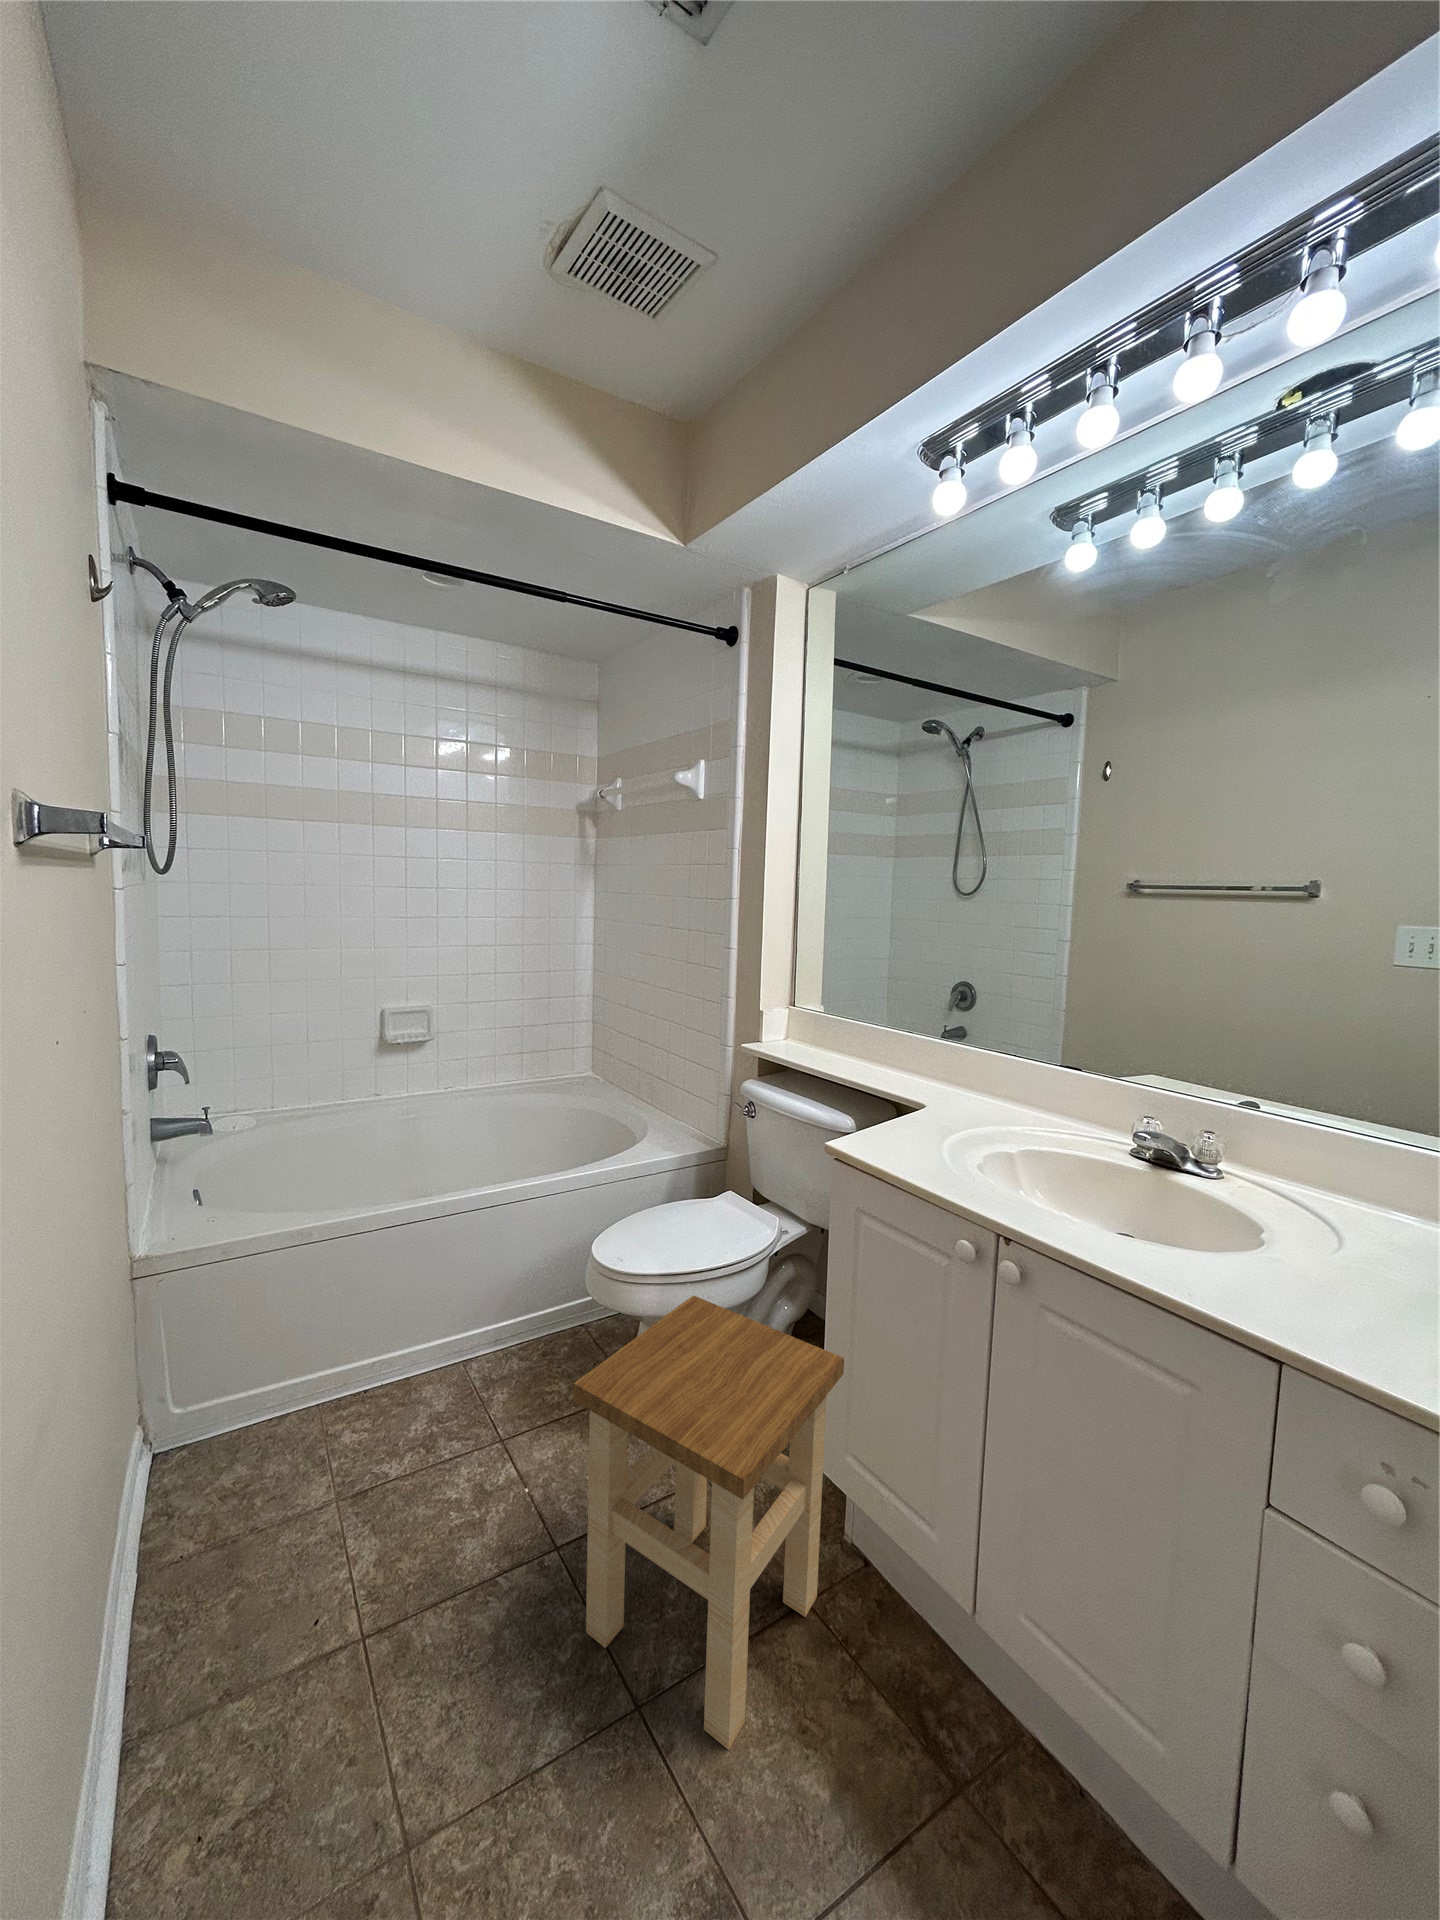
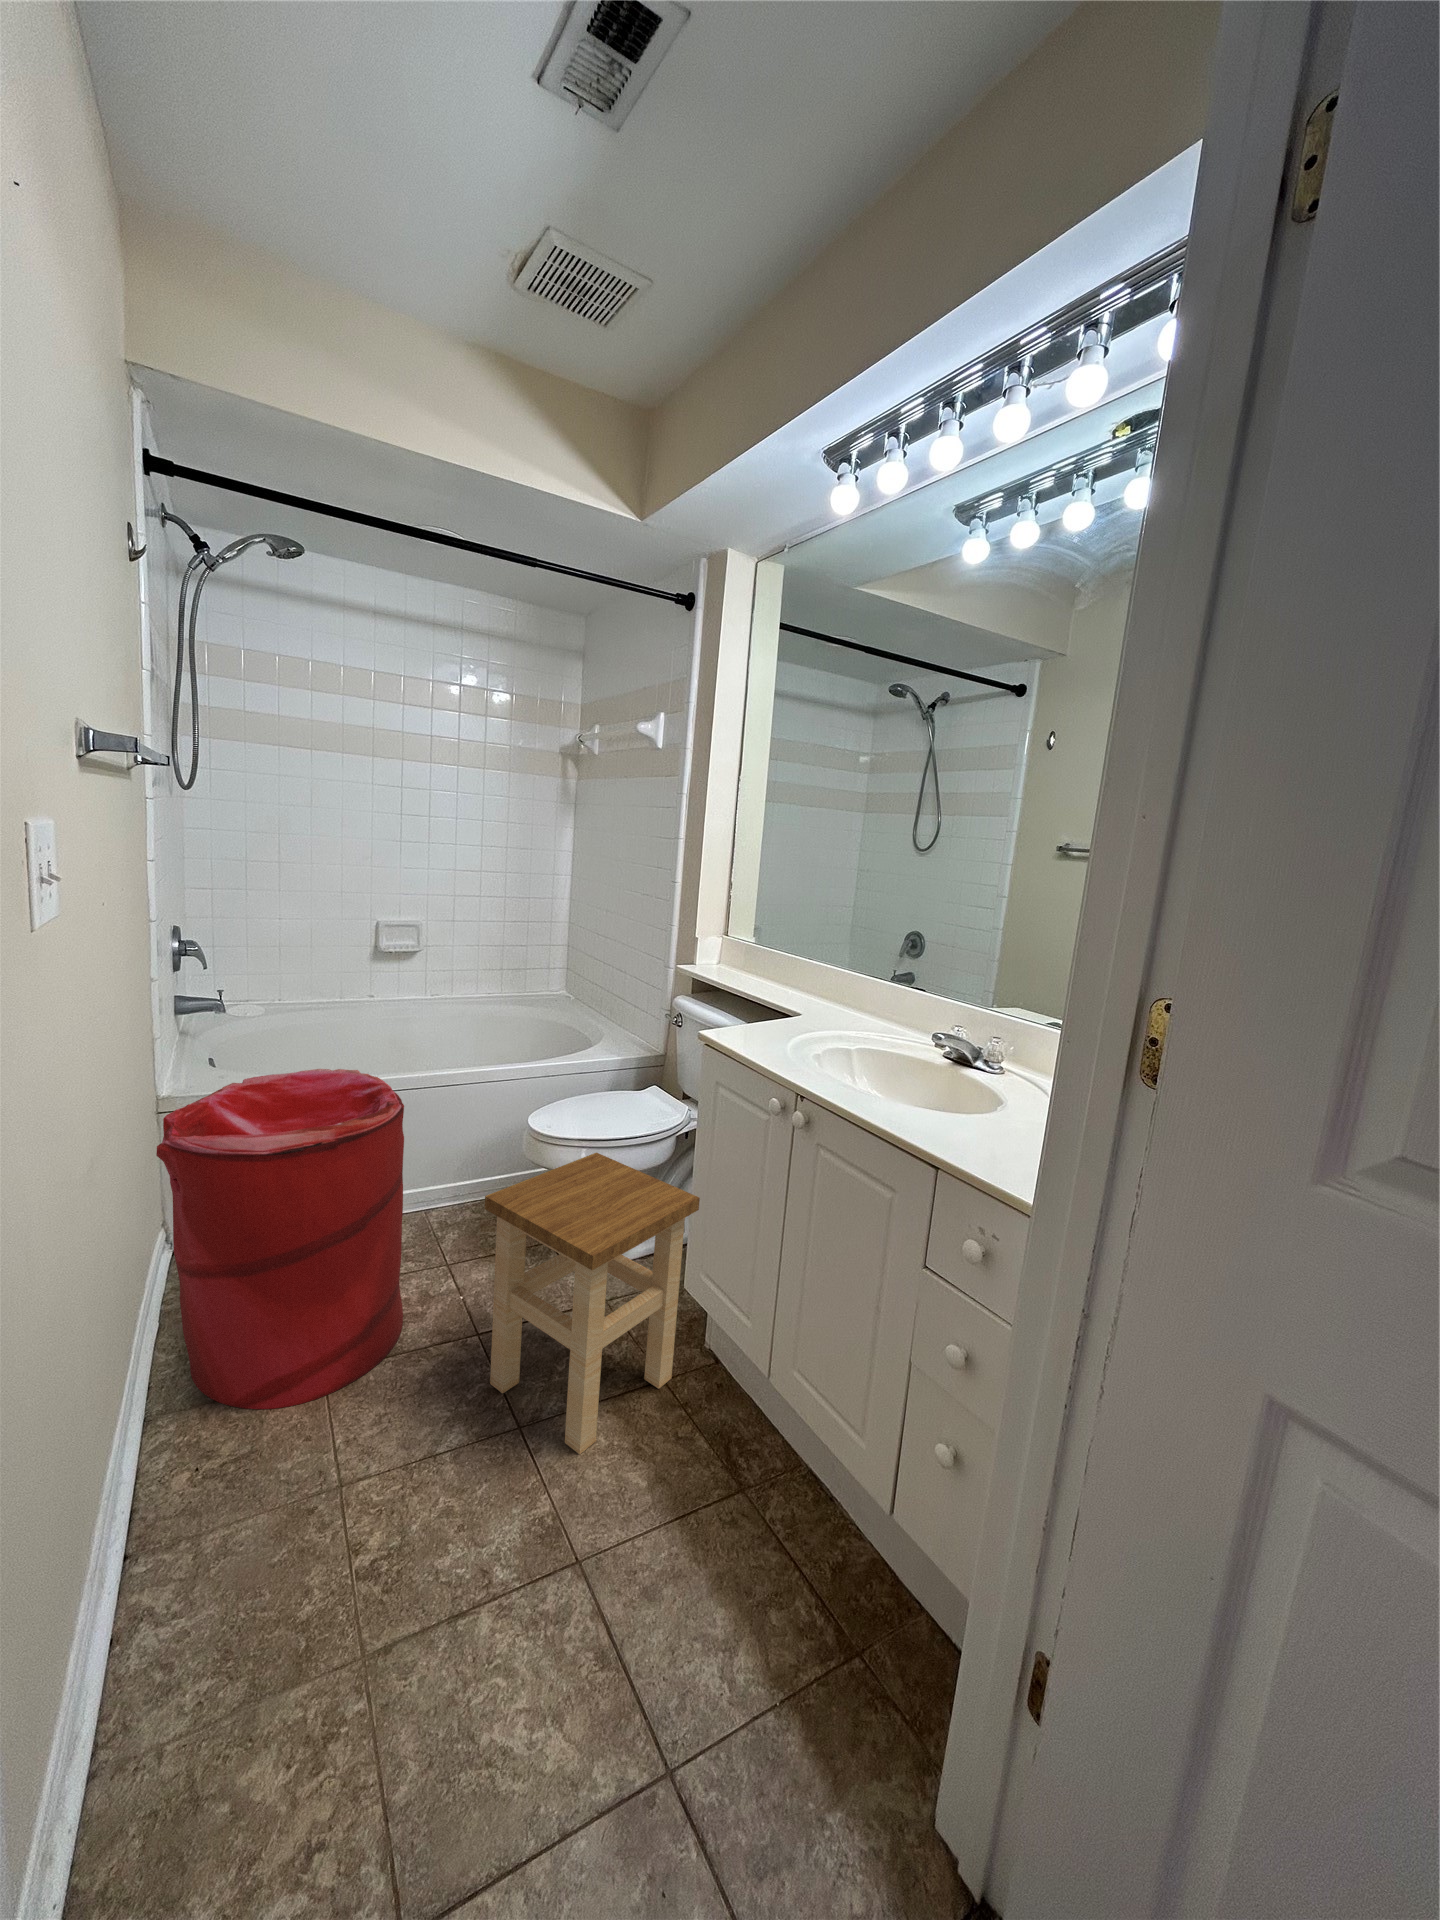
laundry hamper: none [133,1210,458,1715] -> present [156,1069,404,1409]

